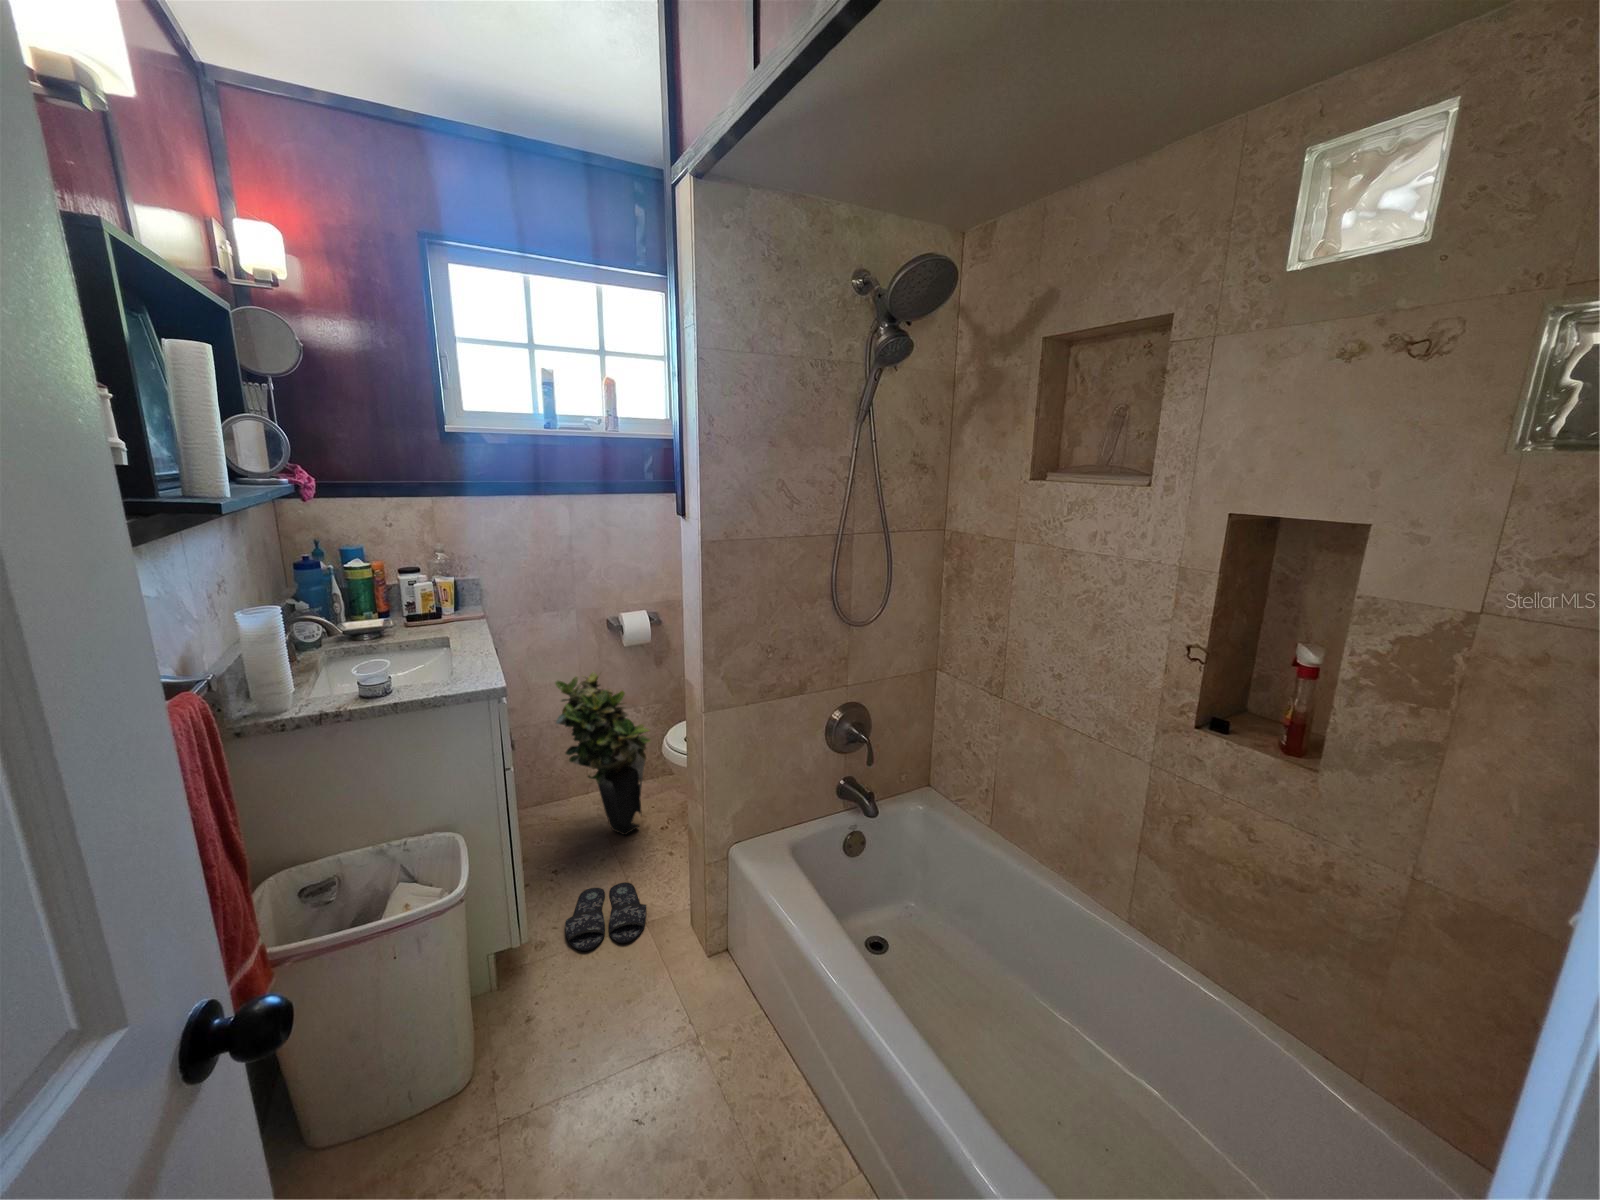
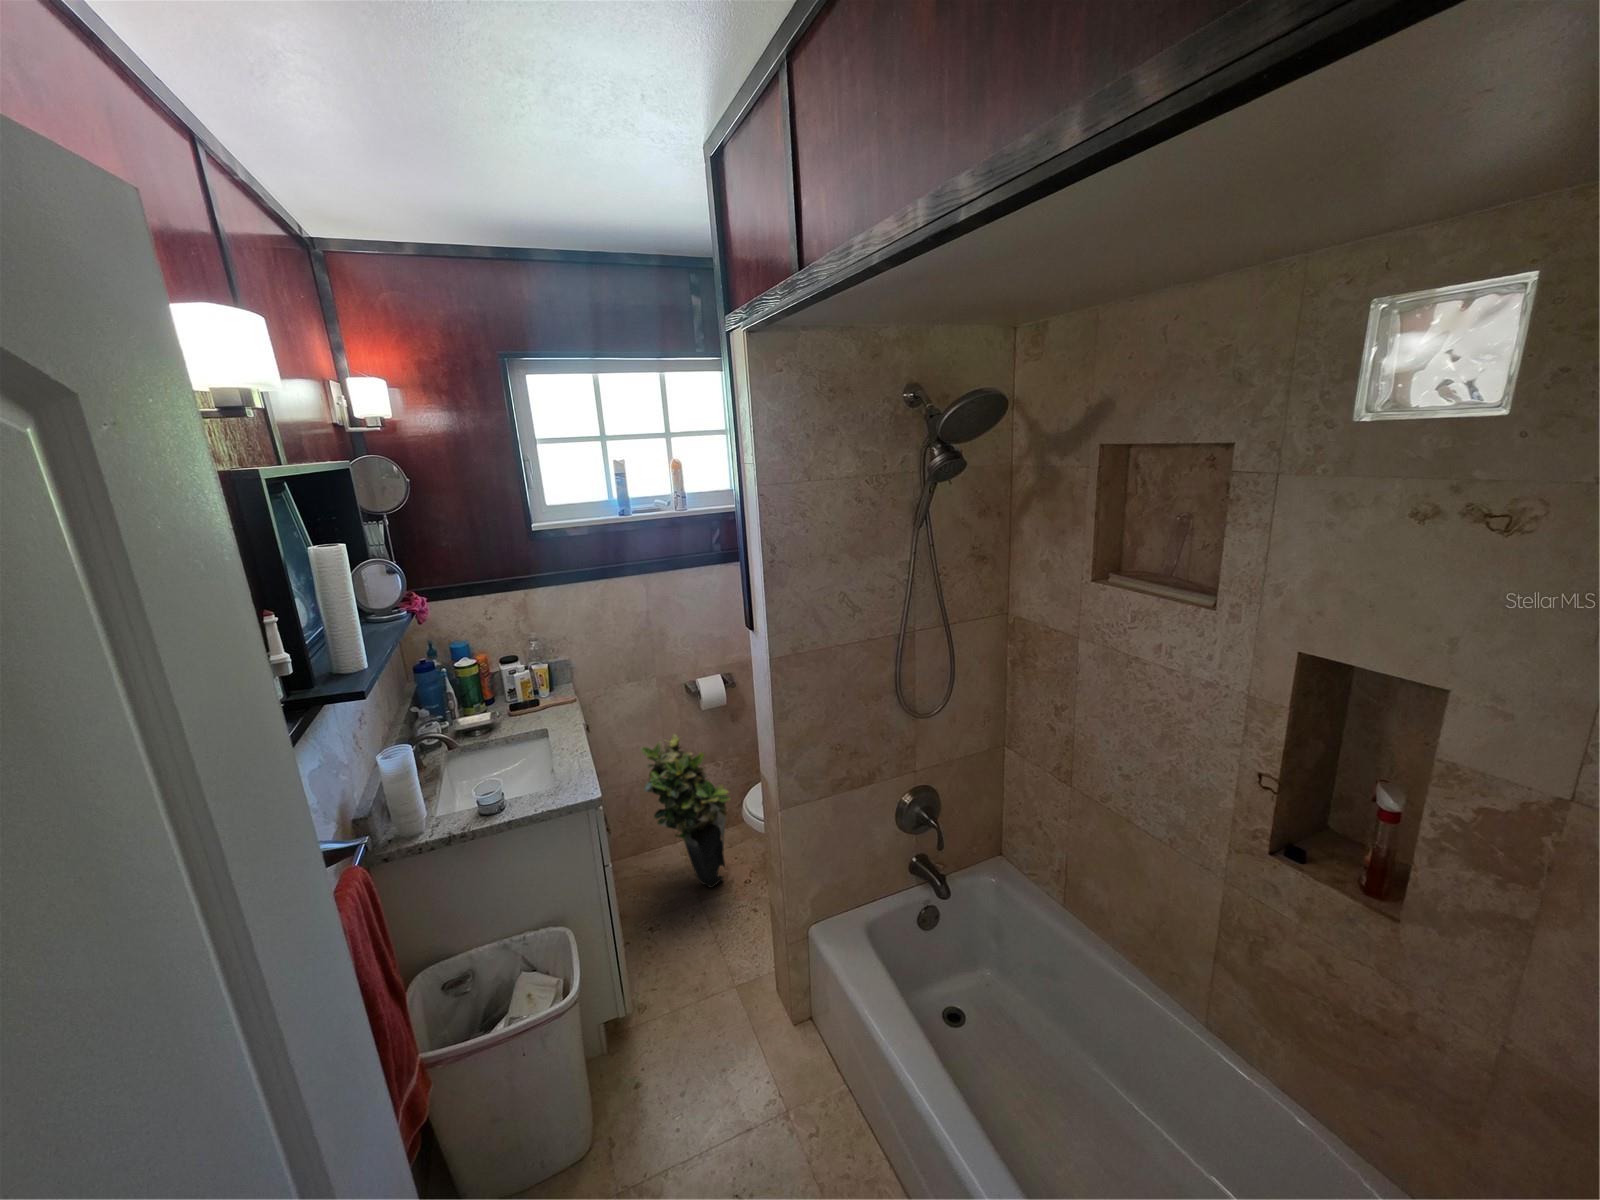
slippers: present [565,882,646,951] -> none [663,940,734,1013]

